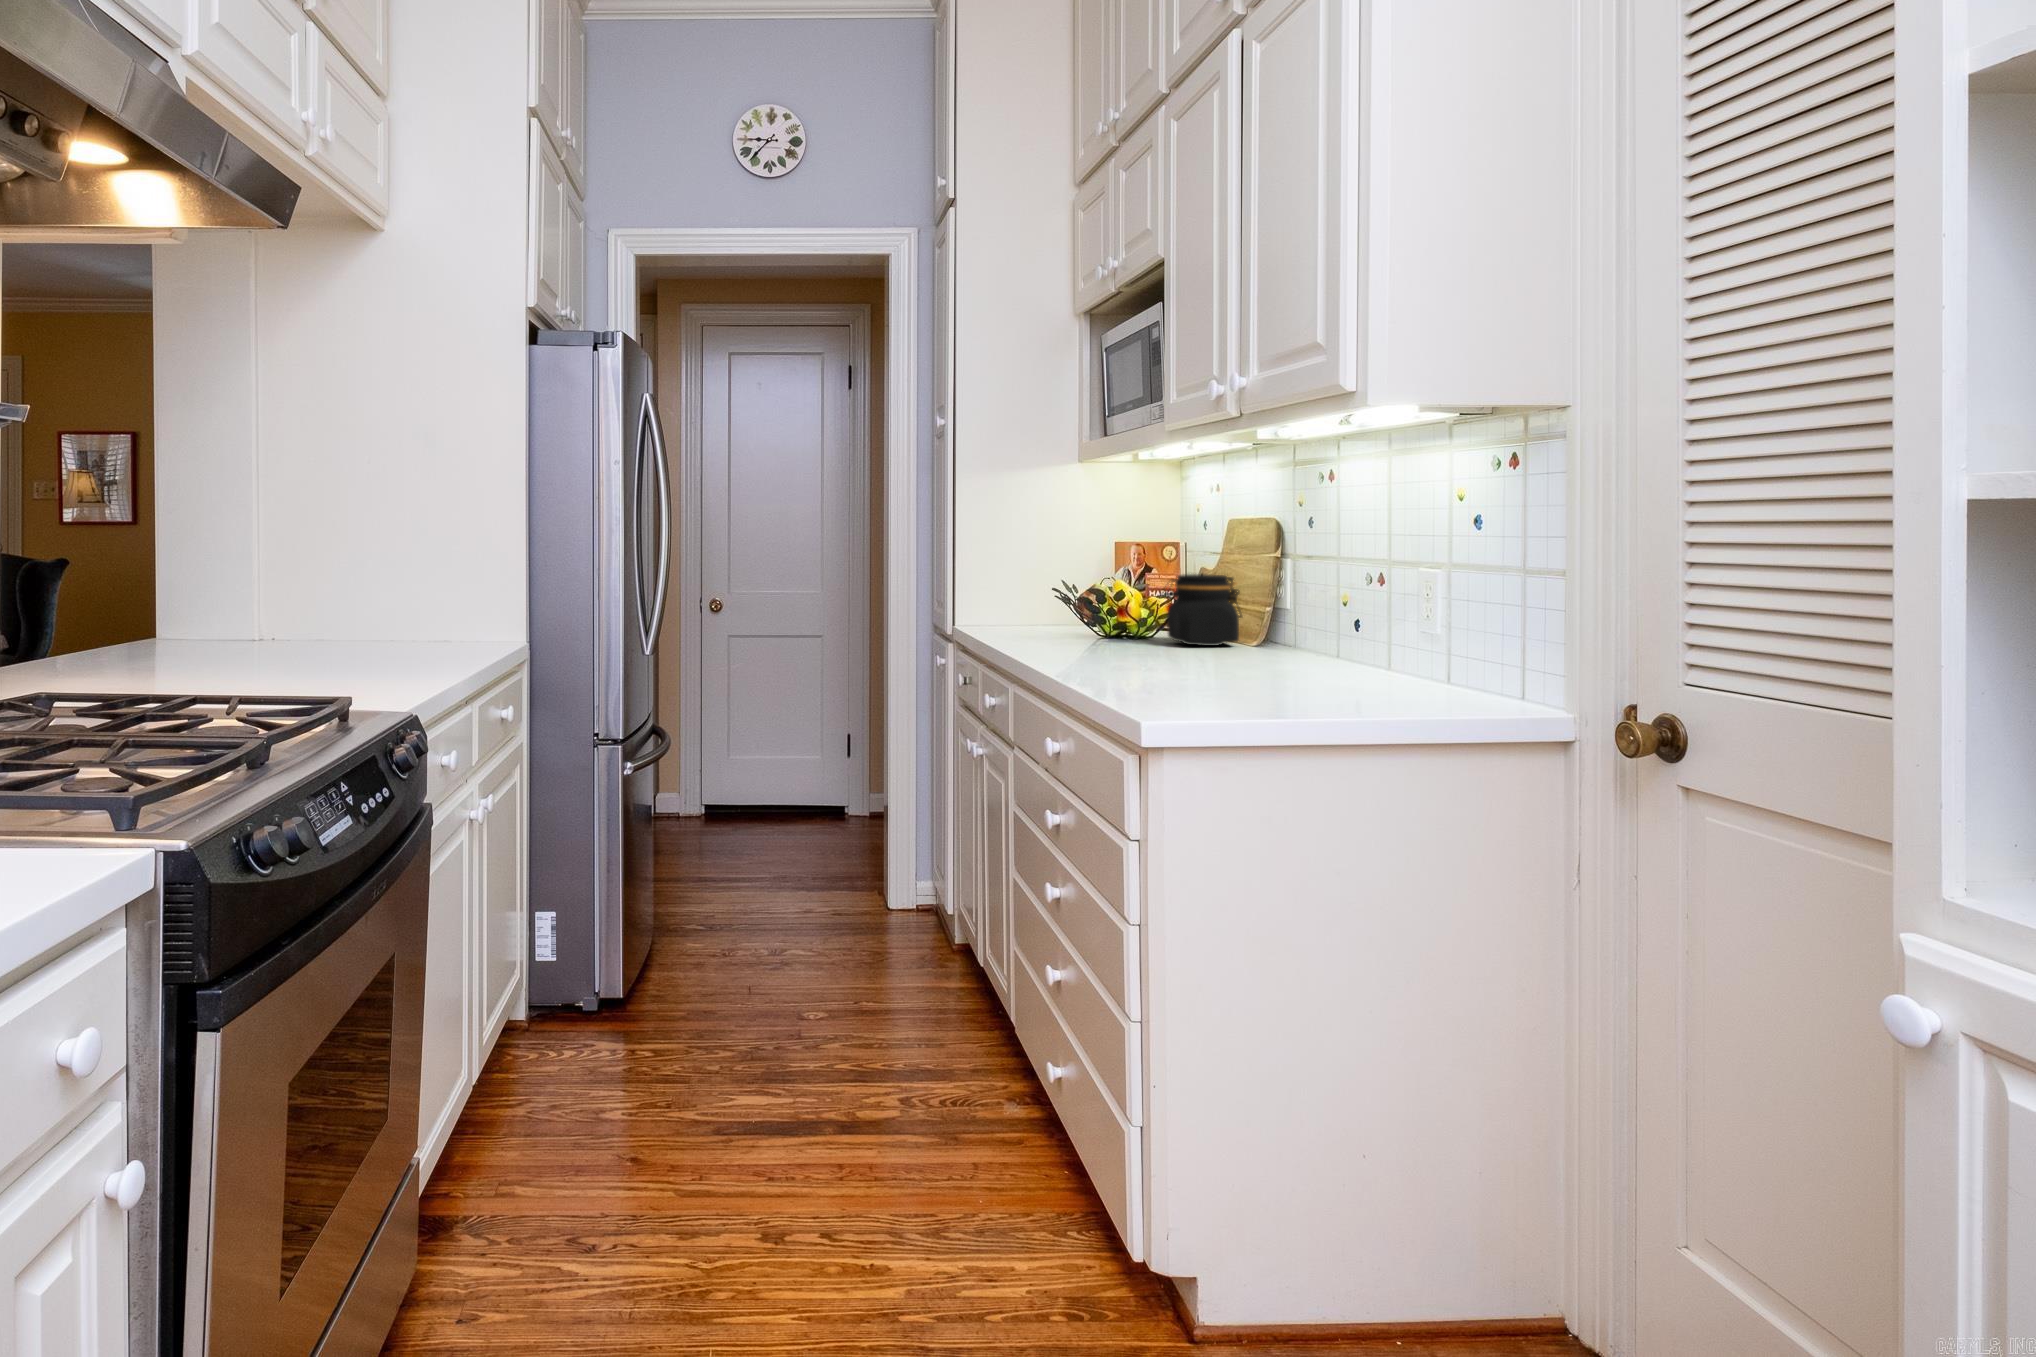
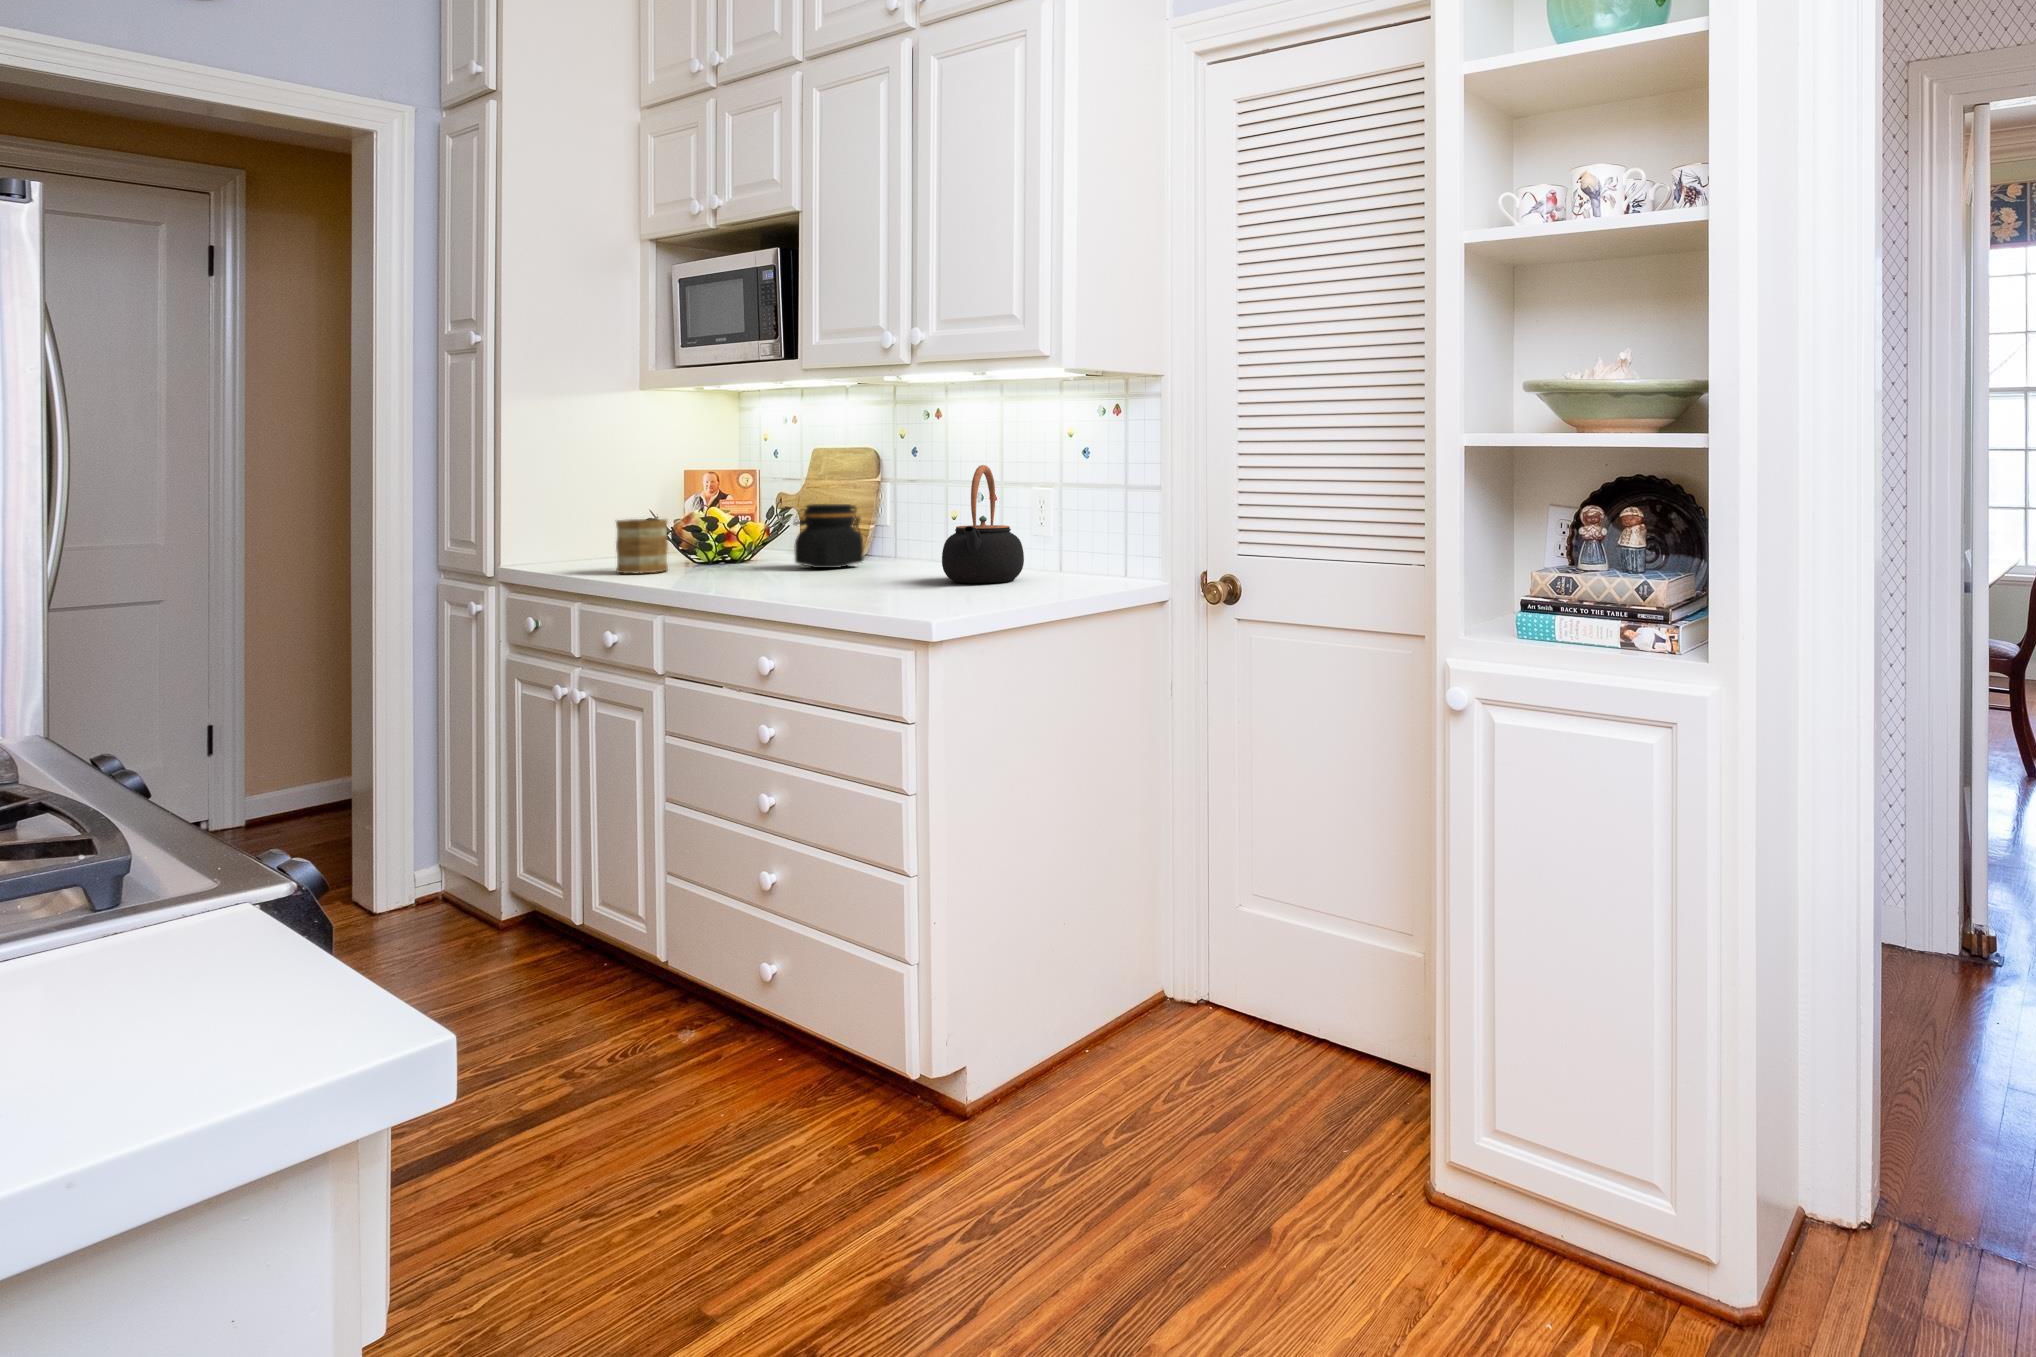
teapot: none [1270,535,1377,681] -> present [942,465,1024,583]
mug: none [1011,583,1054,636] -> present [616,519,668,573]

